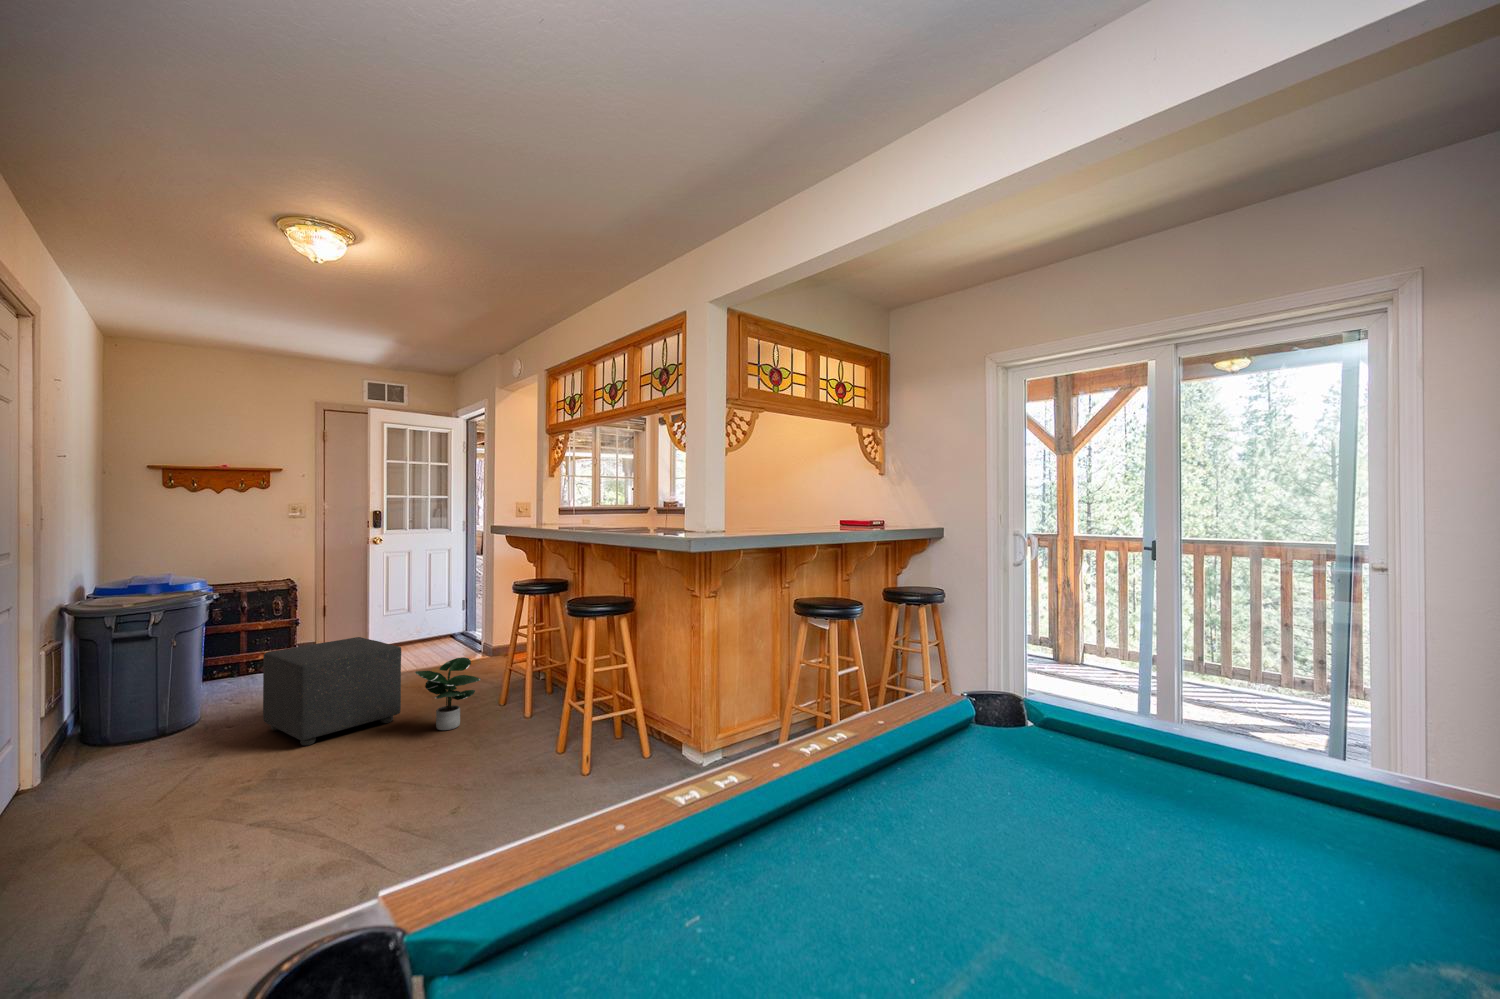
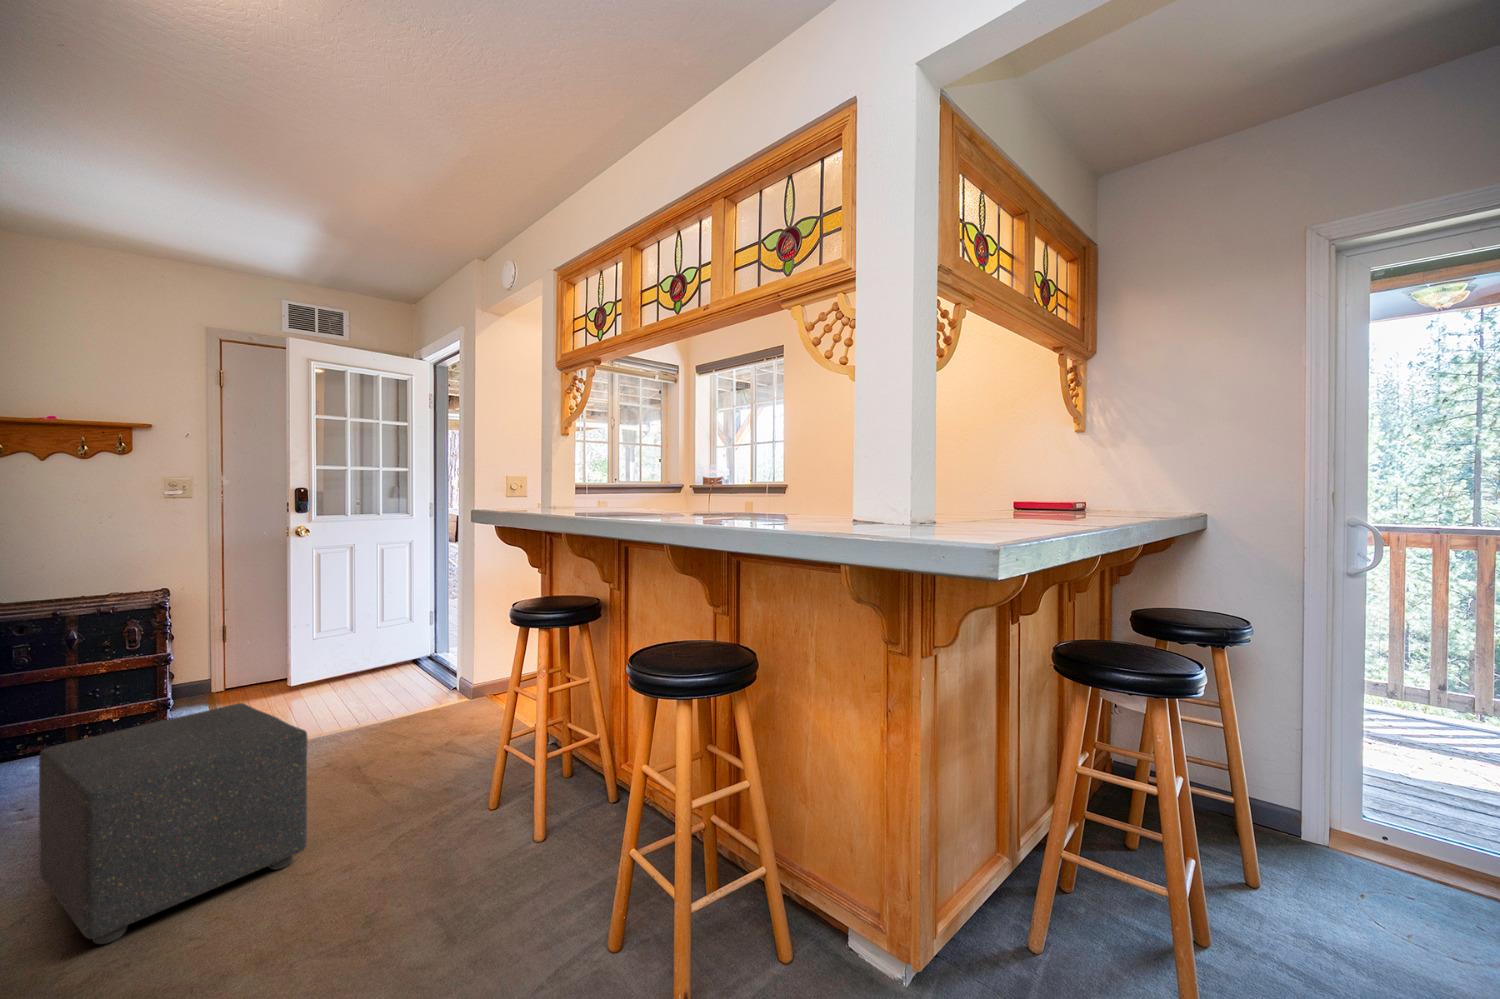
potted plant: present [415,657,481,730] -> none [326,746,452,892]

